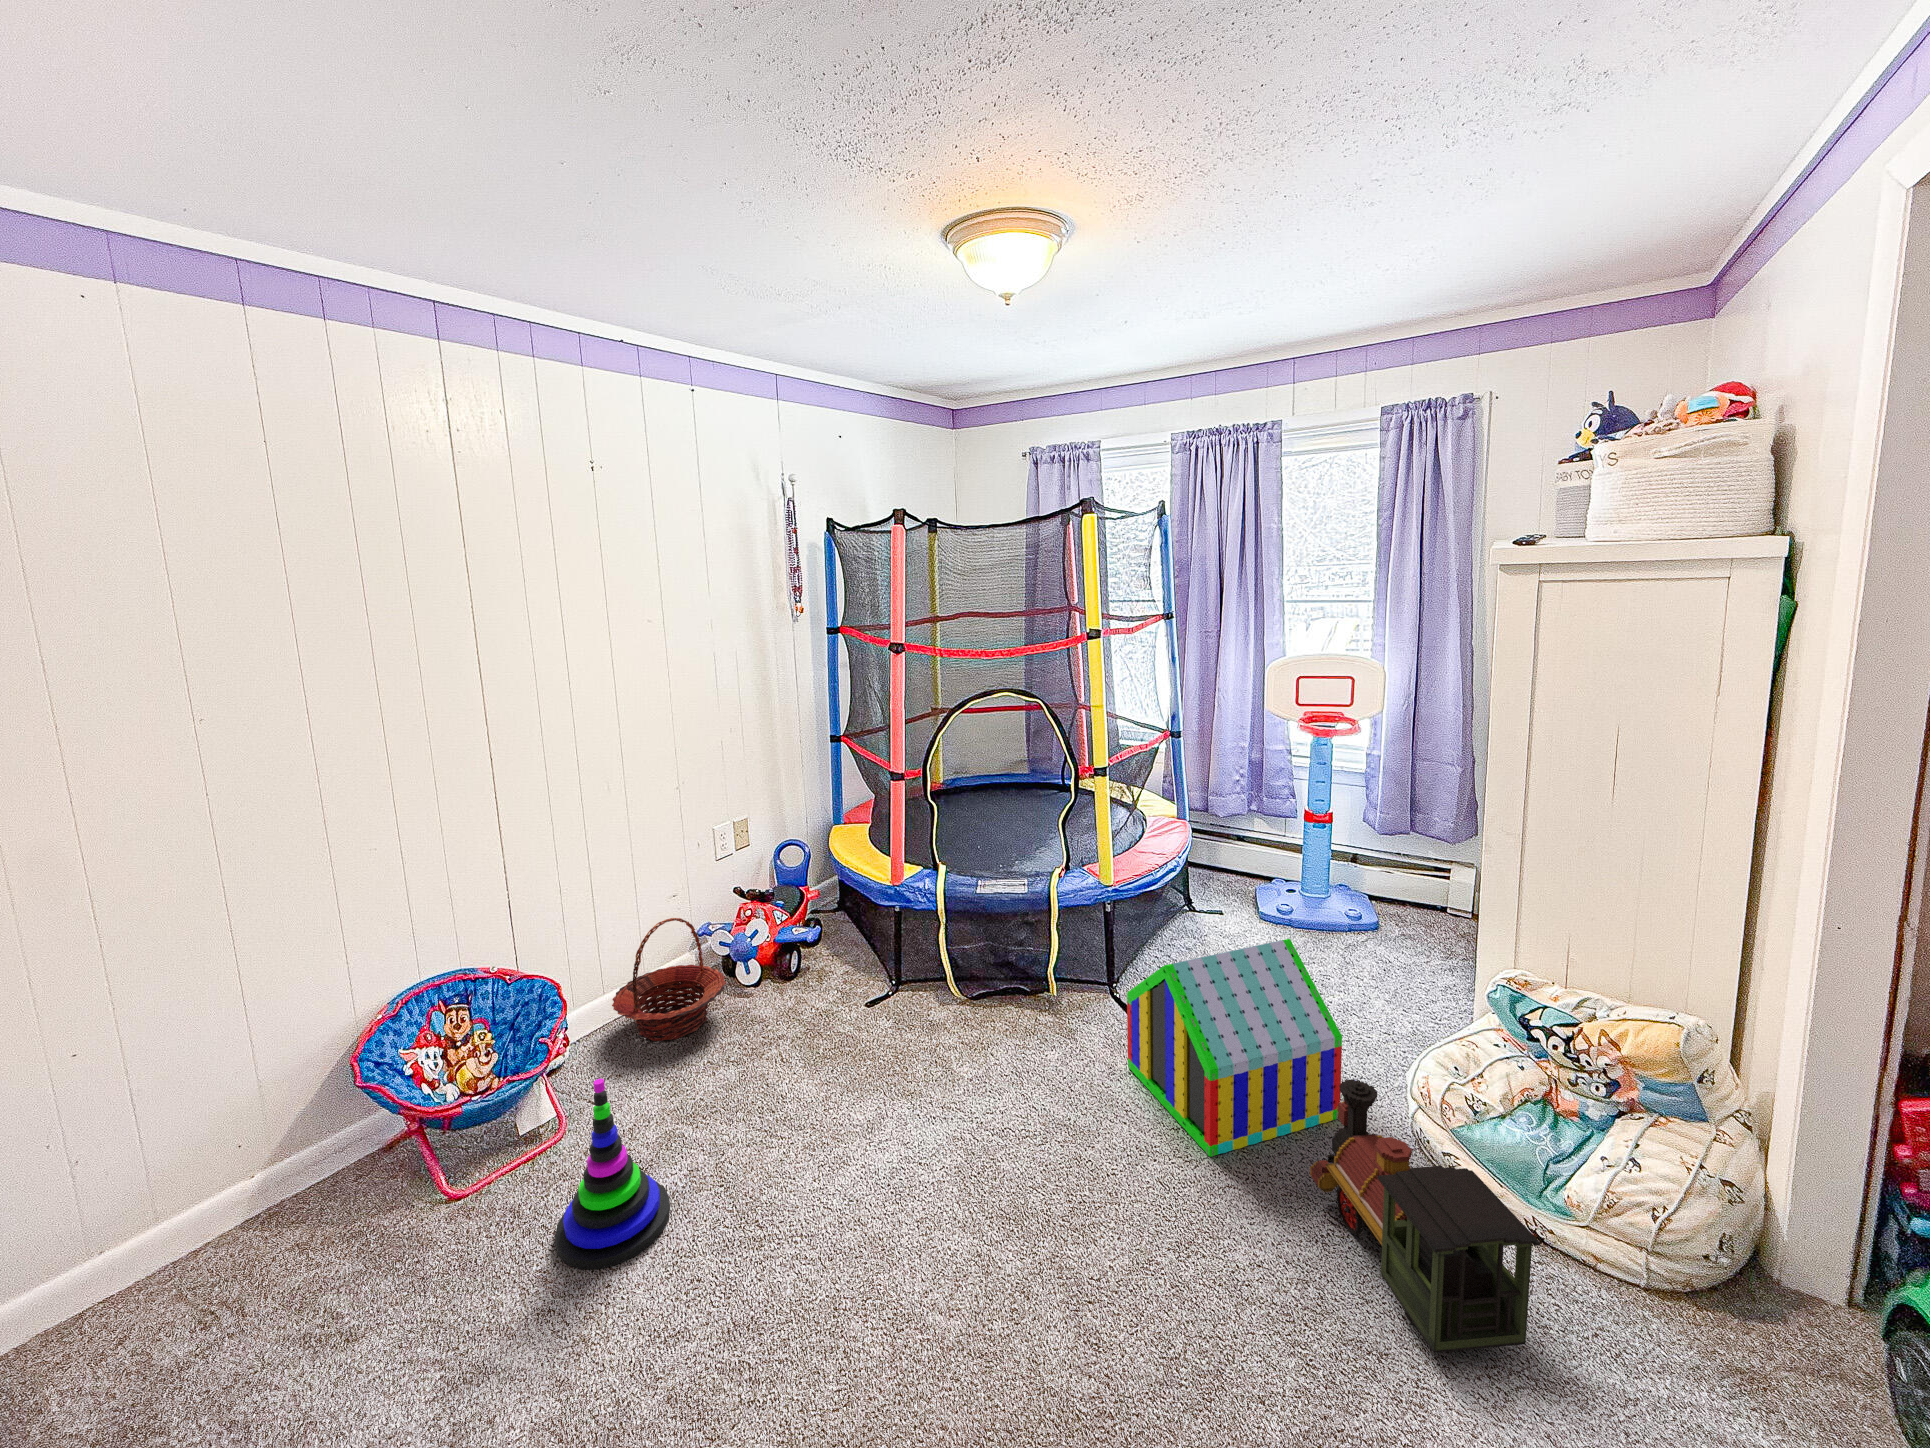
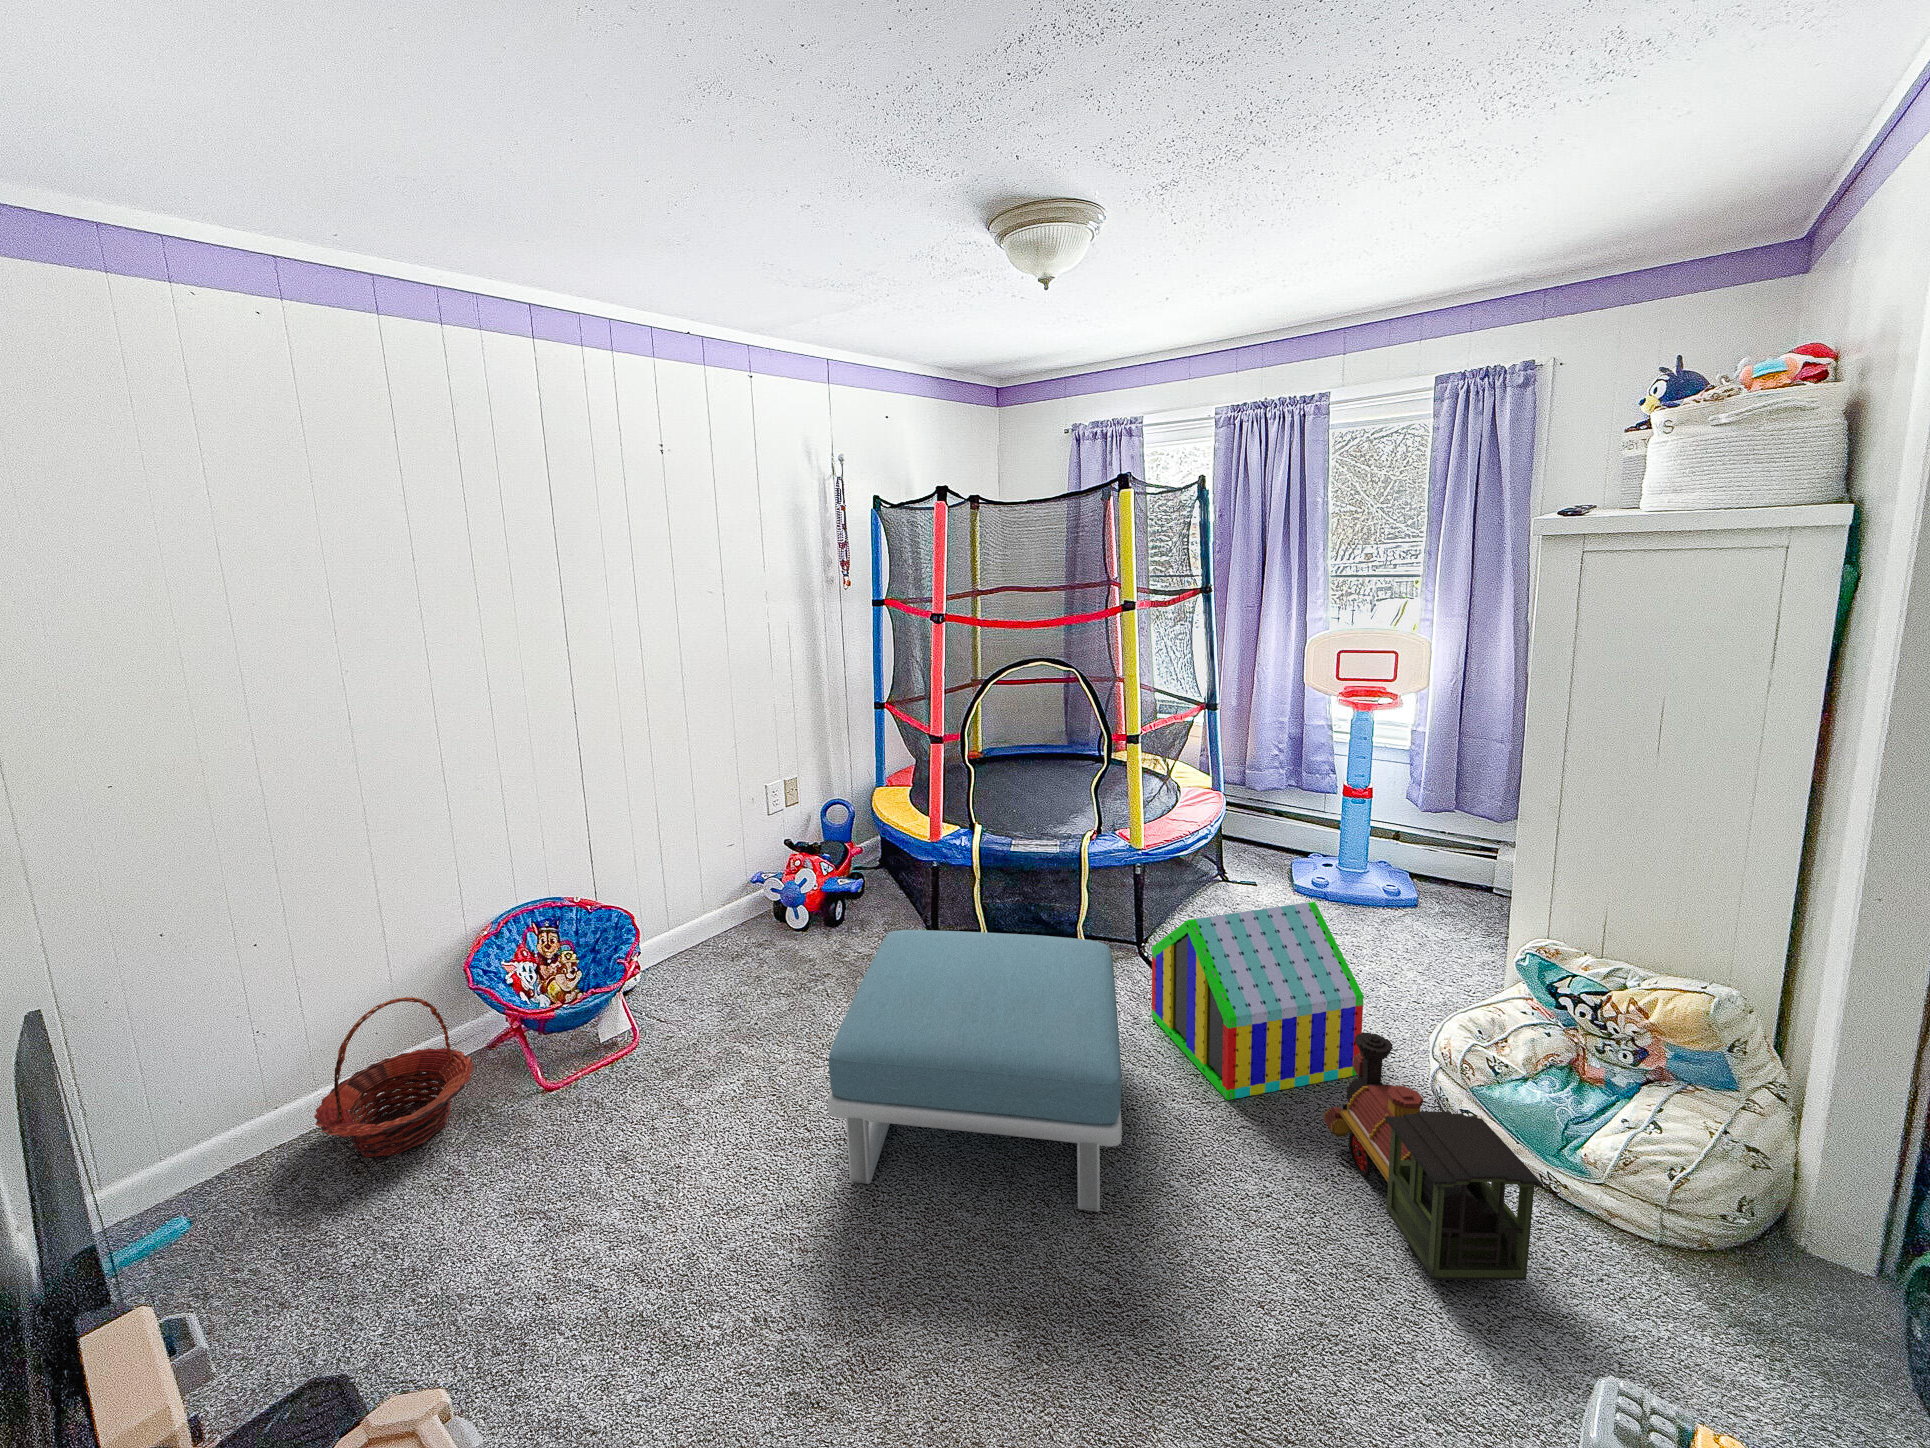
basket: present [612,918,726,1041] -> present [314,997,474,1157]
footstool: none [781,988,1106,1302] -> present [828,930,1122,1212]
stacking toy: present [555,1078,670,1269] -> none [633,991,730,1153]

